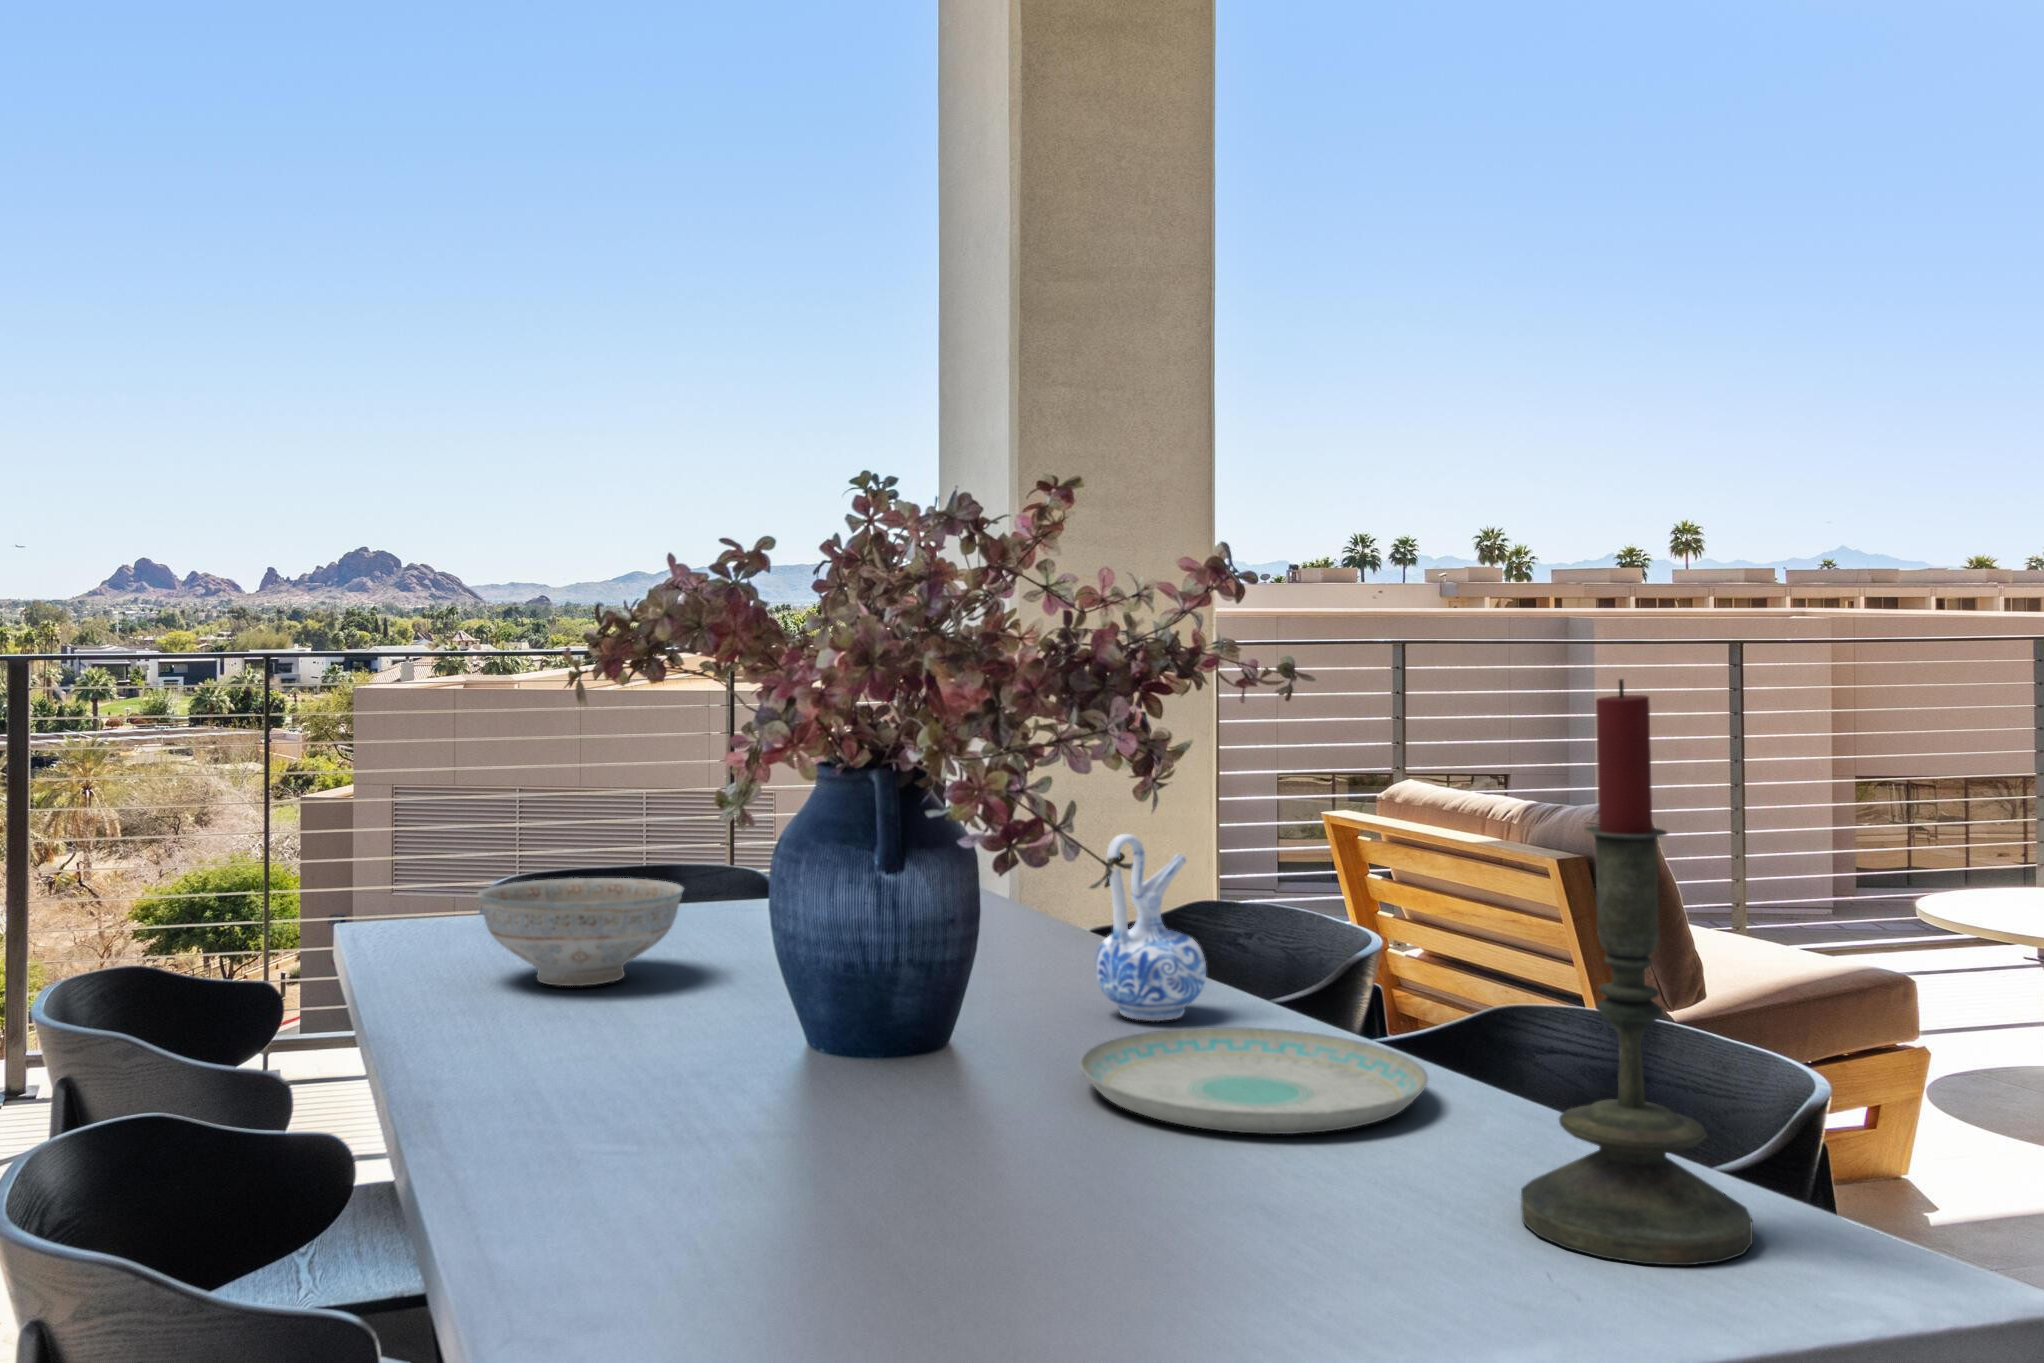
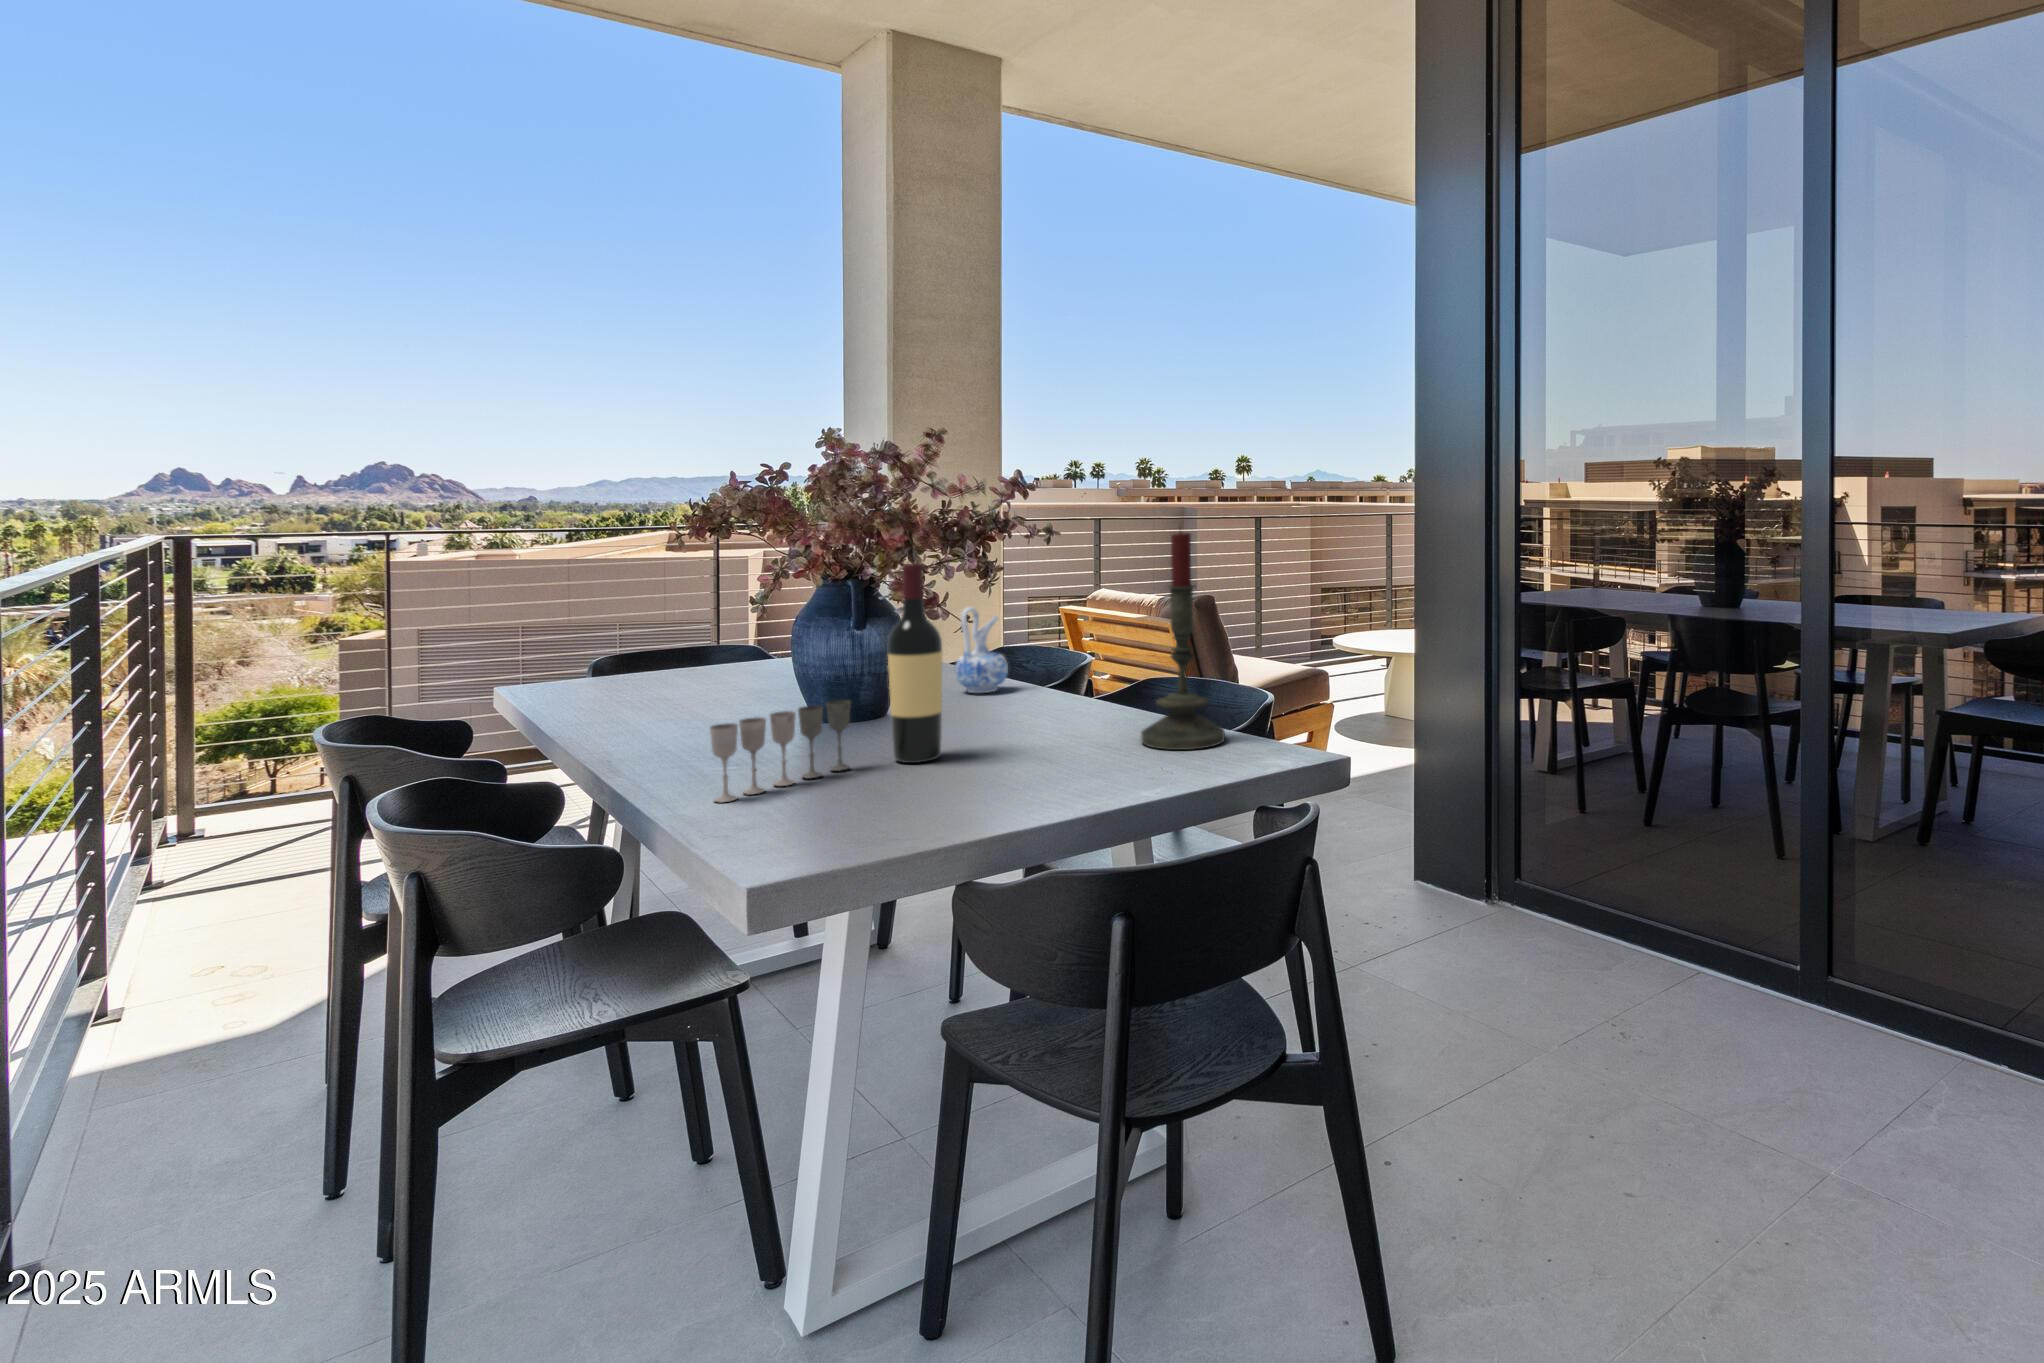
wine bottle: none [923,752,1041,1214] -> present [888,563,942,763]
decorative bowl: present [478,878,684,986] -> none [607,646,731,703]
plate: present [1079,1027,1428,1134] -> none [952,689,1107,727]
wine glass: none [536,1052,841,1280] -> present [710,700,851,803]

